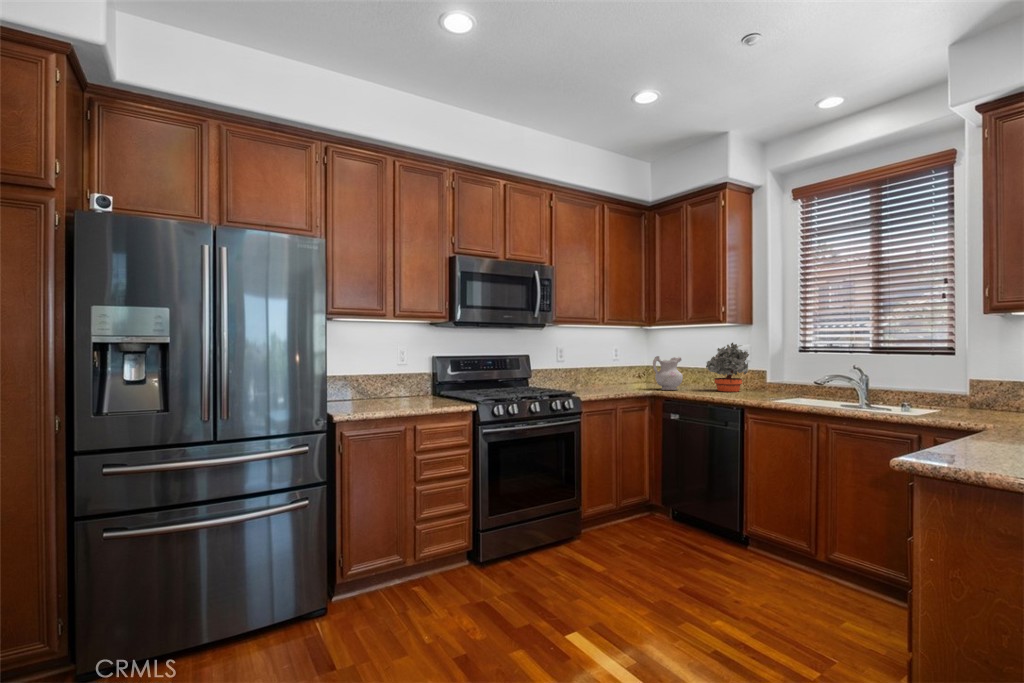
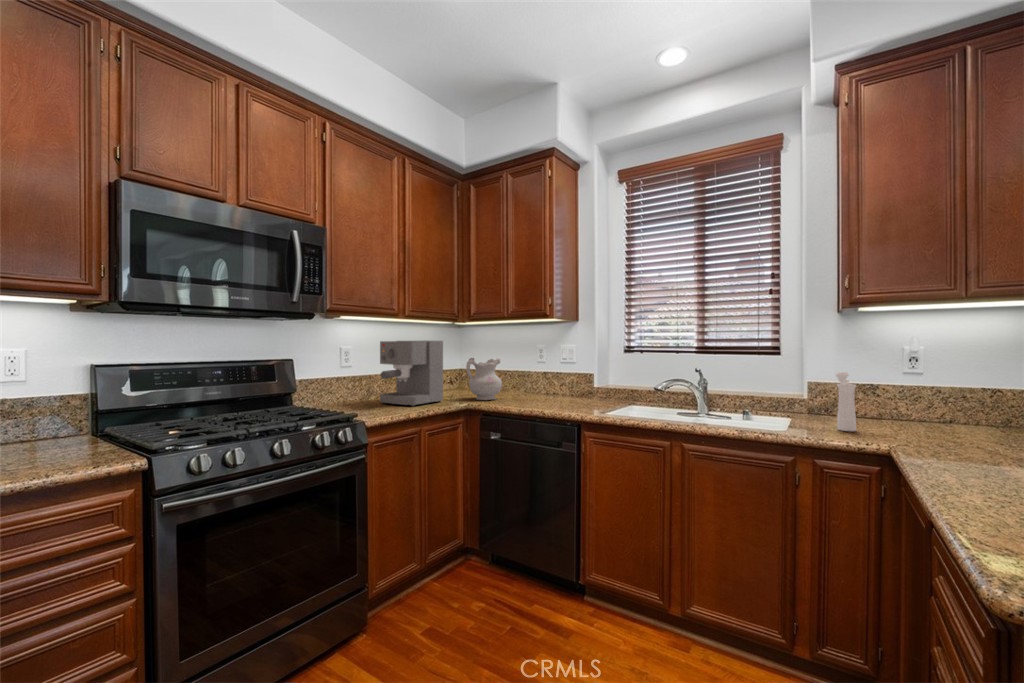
coffee maker: none [587,343,634,391] -> present [380,341,443,406]
potted plant: present [706,343,749,392] -> none [528,340,575,399]
pepper mill: none [970,370,991,419] -> present [835,371,856,431]

